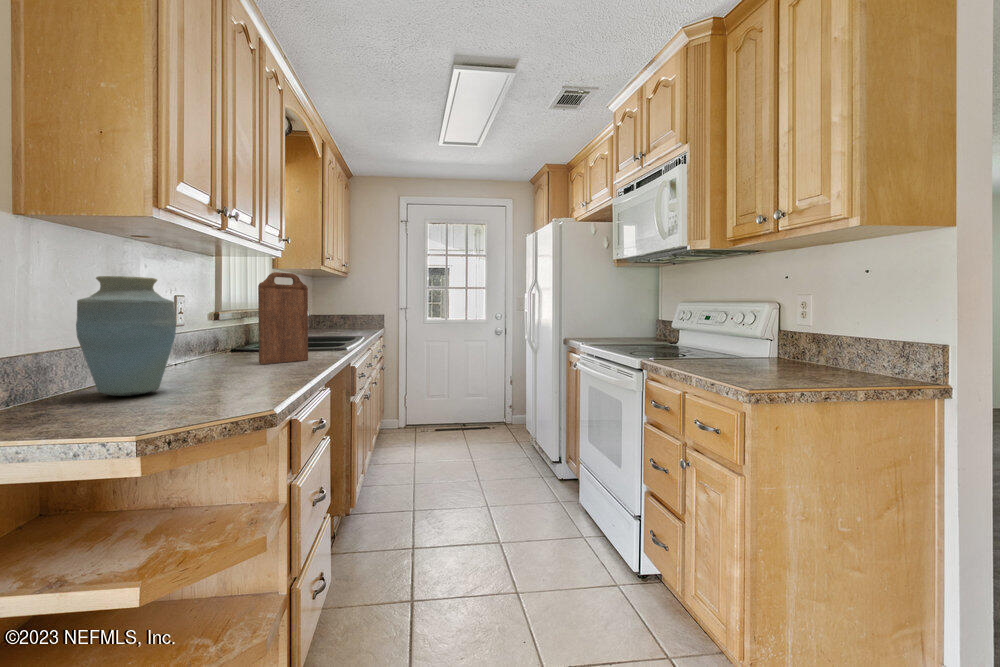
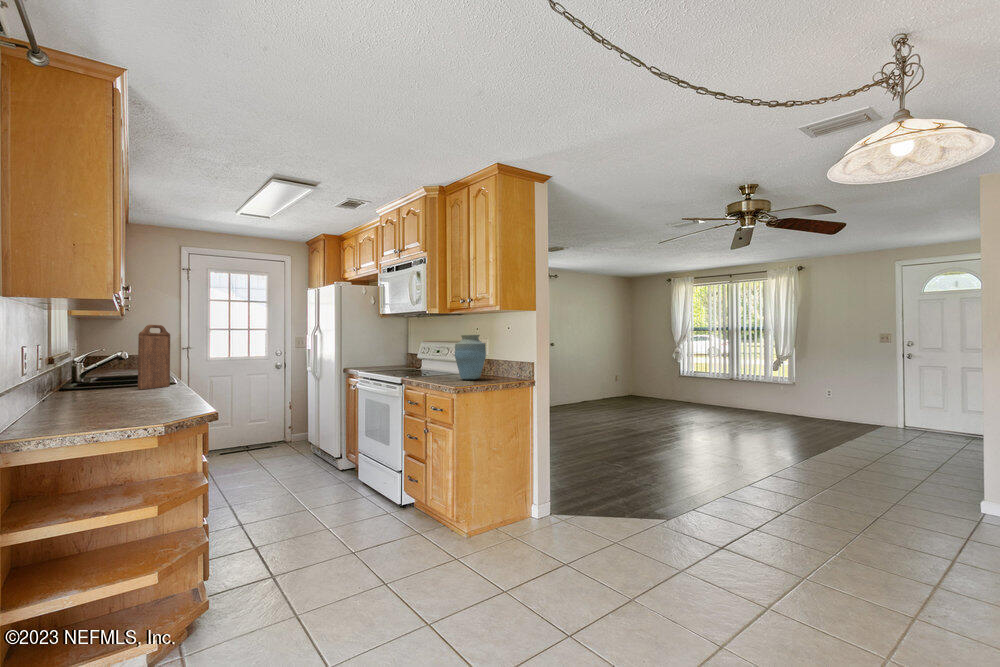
vase: present [76,276,176,396] -> present [455,335,486,380]

